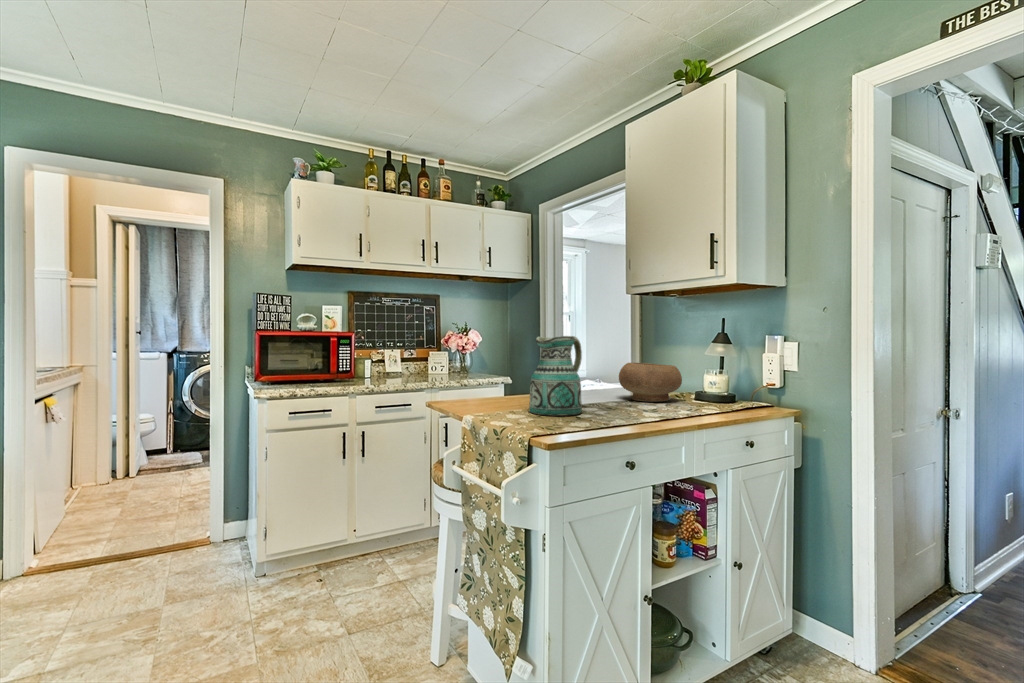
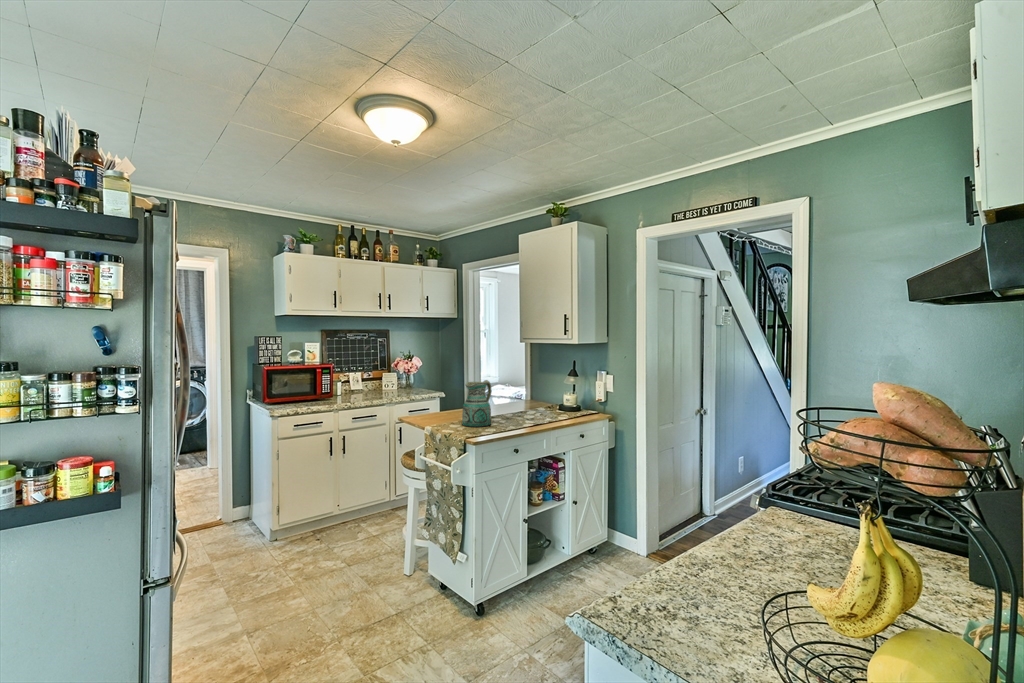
bowl: present [619,363,682,402] -> none [514,389,551,413]

